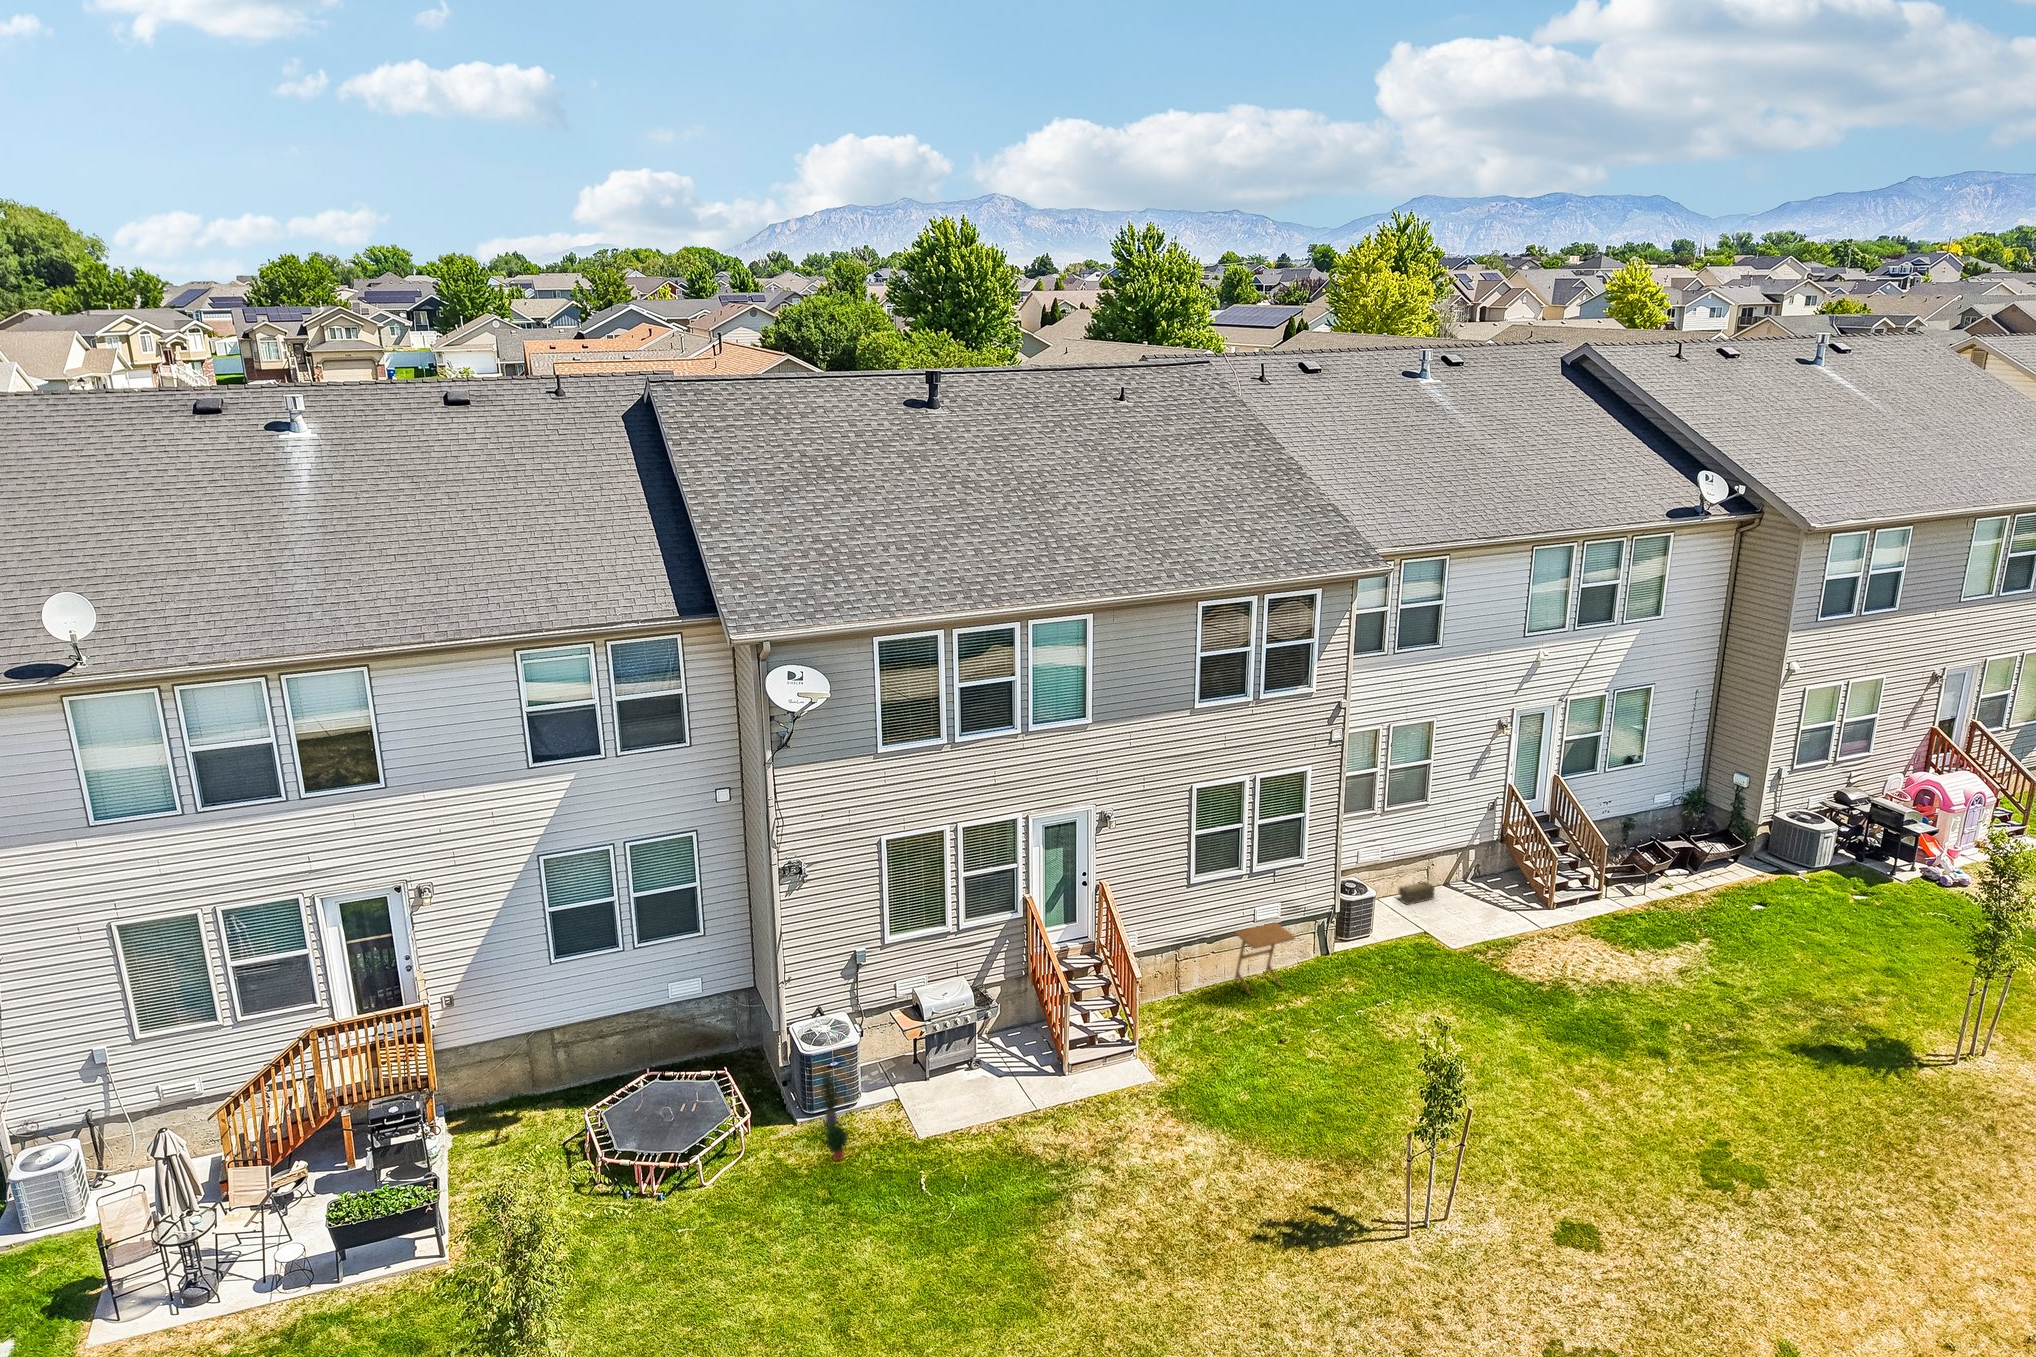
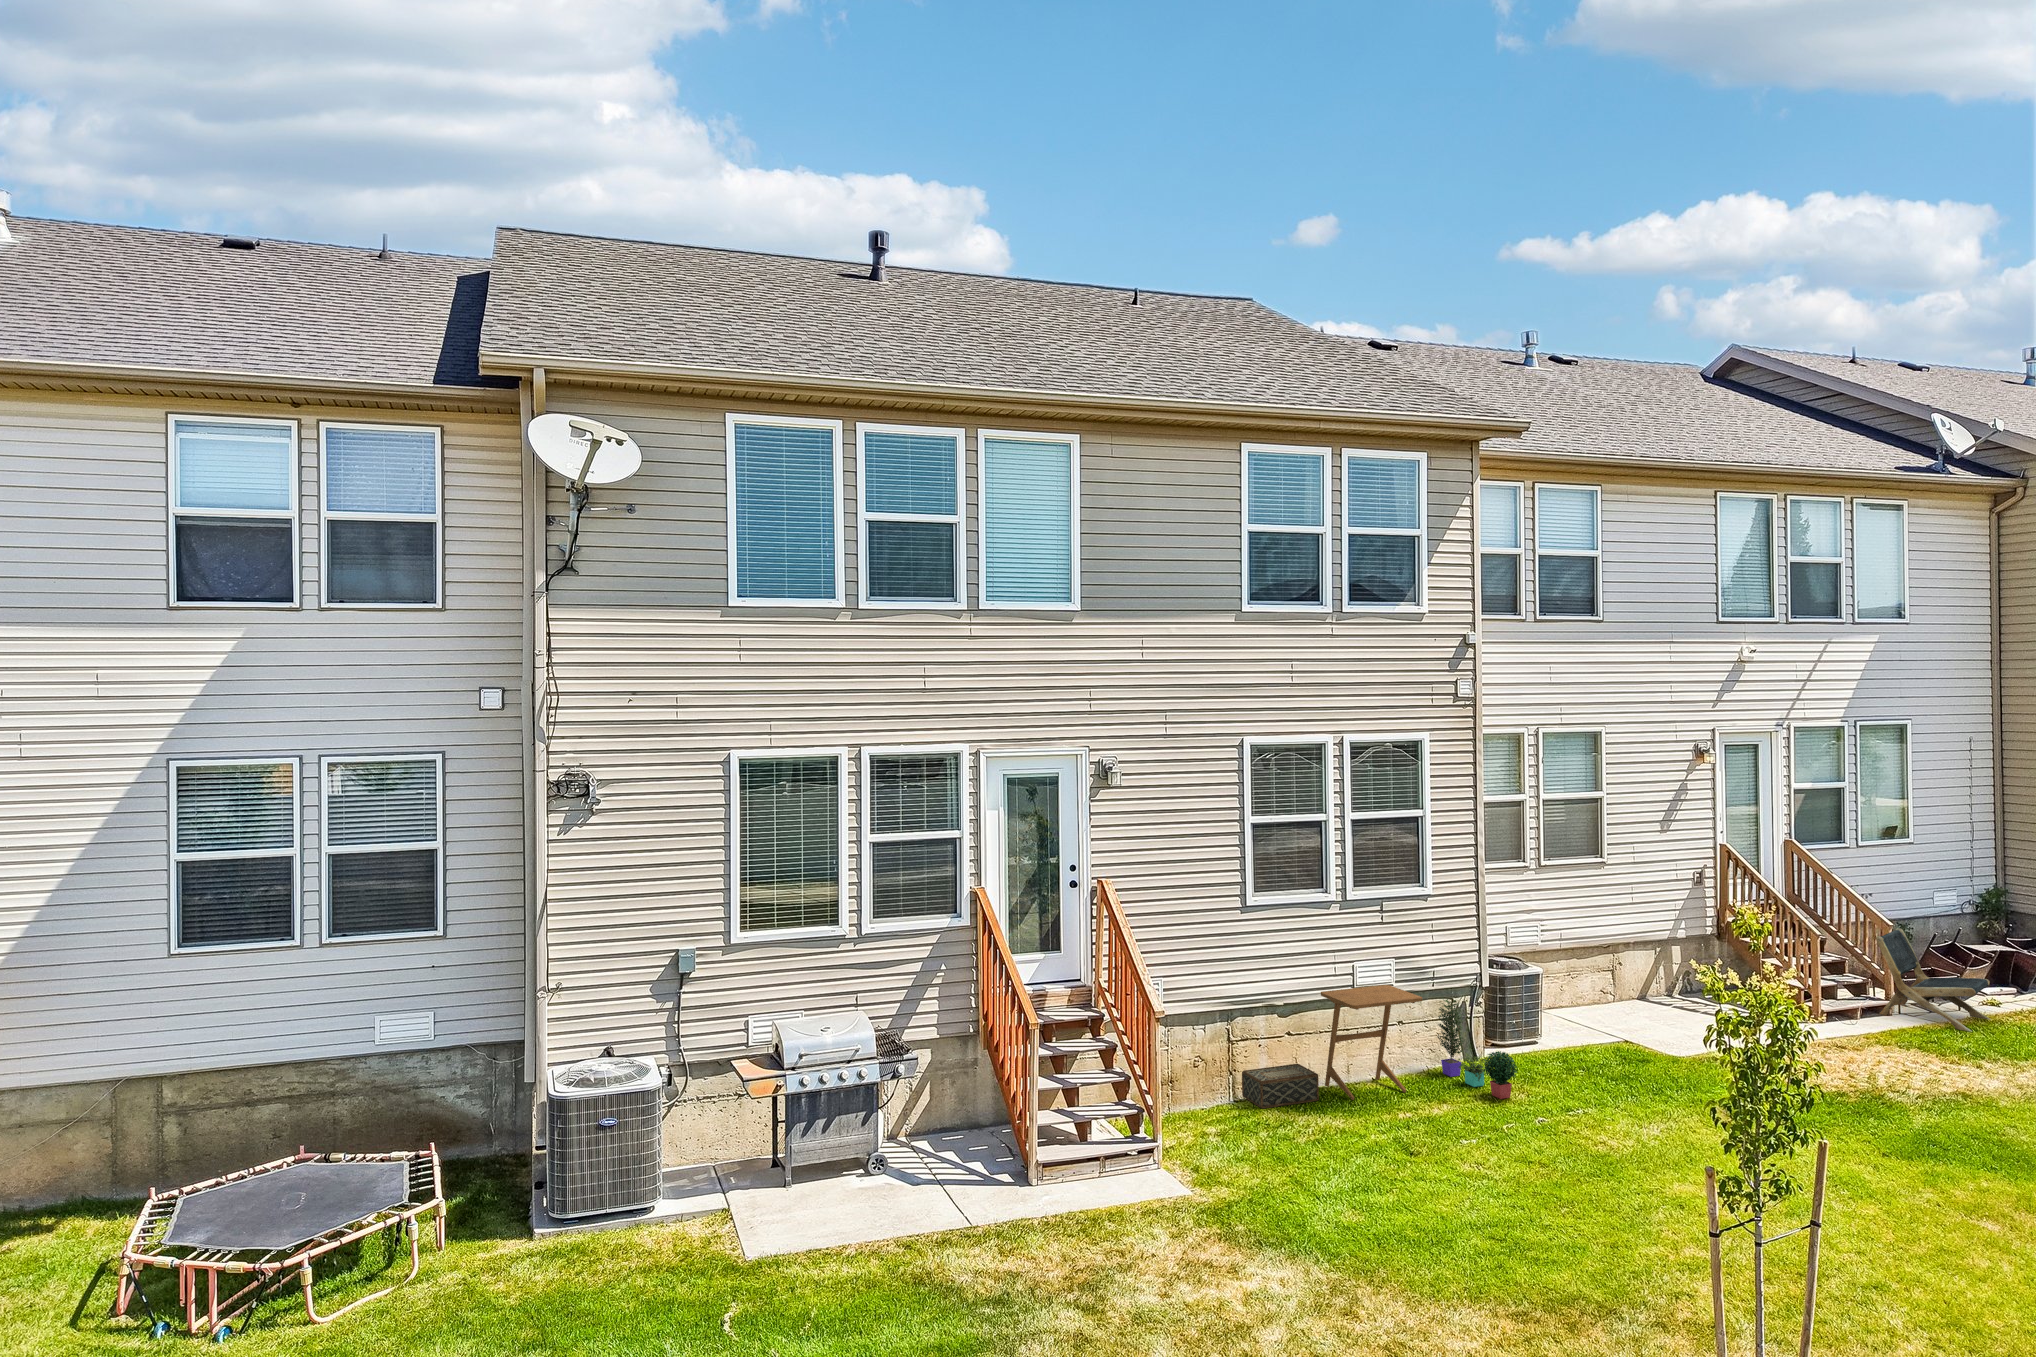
lounge chair: none [1588,842,1660,917] -> present [1876,928,1991,1031]
woven basket: present [1397,882,1435,905] -> present [1242,1064,1319,1108]
potted plant: present [820,1072,847,1161] -> present [1437,999,1517,1099]

